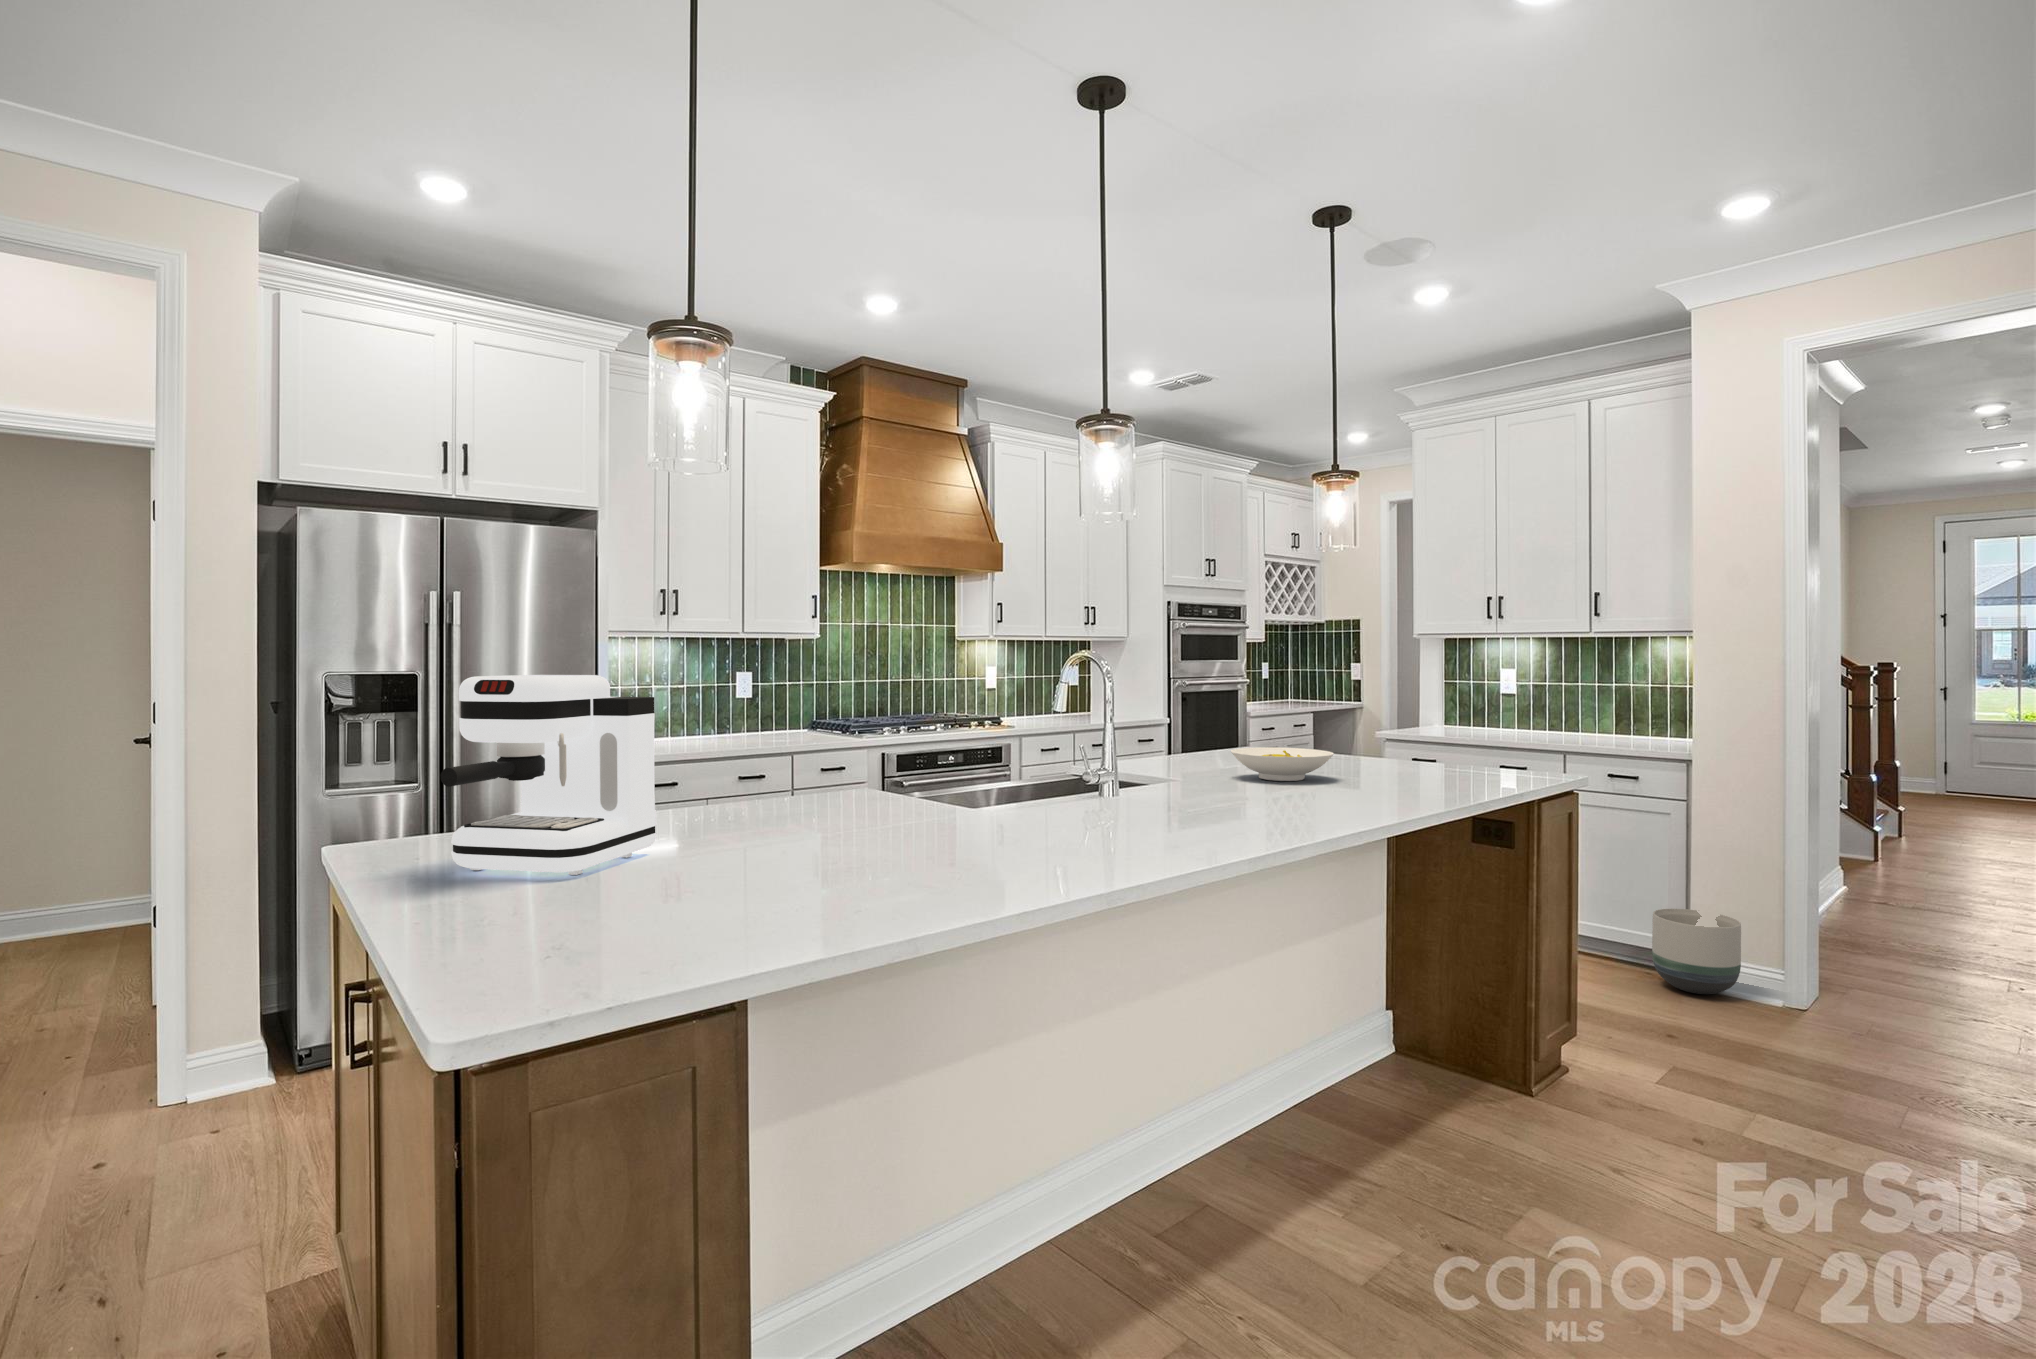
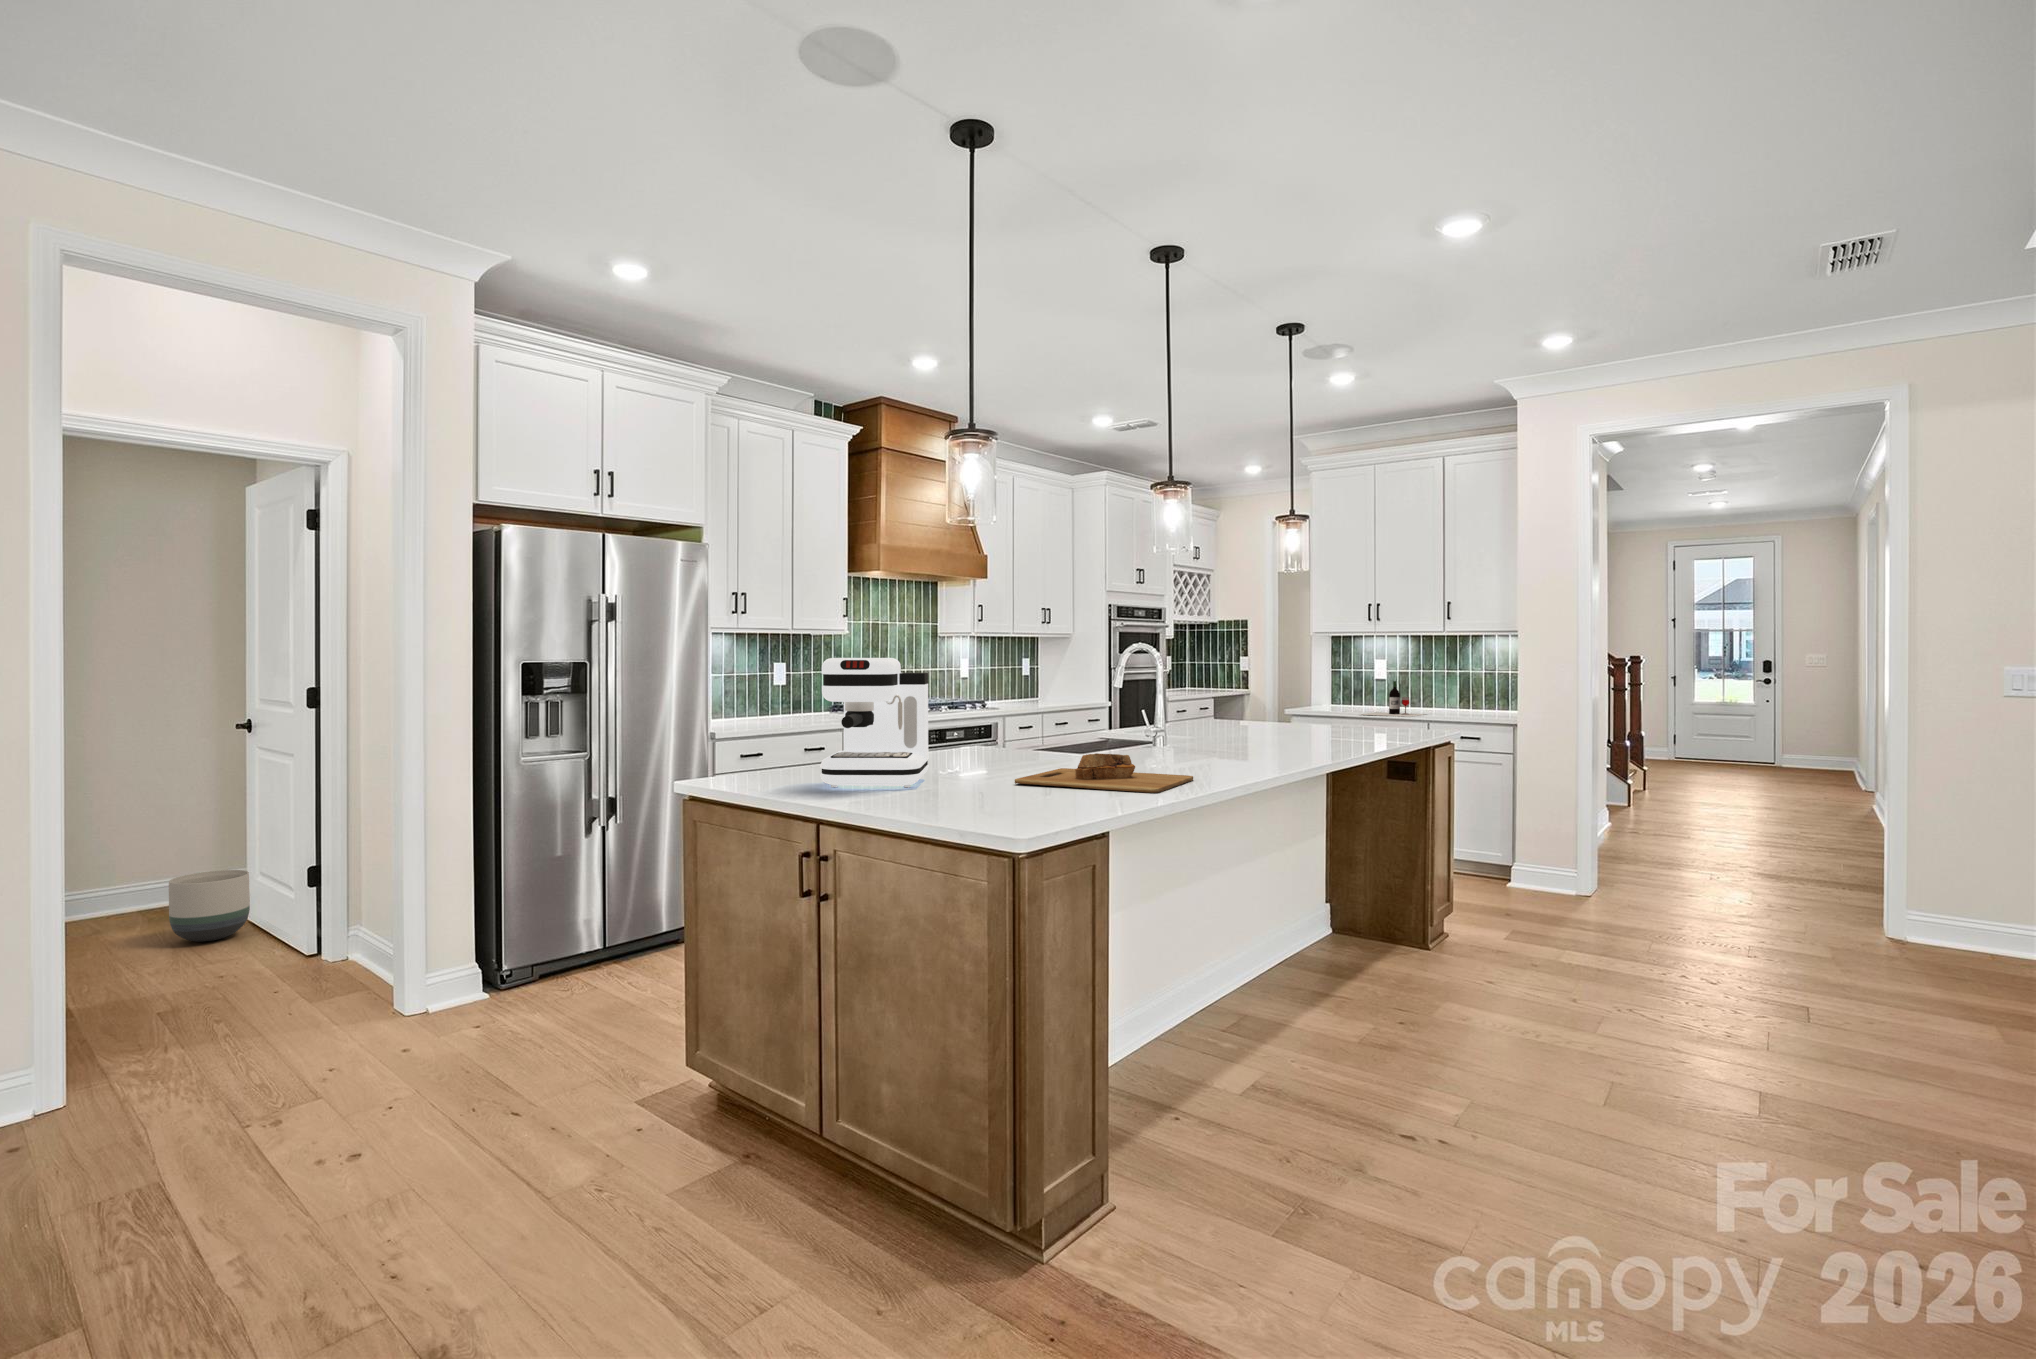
wine bottle: none [1473,697,1570,745] -> present [1362,681,1425,717]
bowl: present [1231,747,1334,781] -> none [1222,716,1297,738]
cutting board: none [738,829,1029,909] -> present [1015,753,1193,793]
planter: present [1652,909,1741,994] -> present [169,870,250,942]

